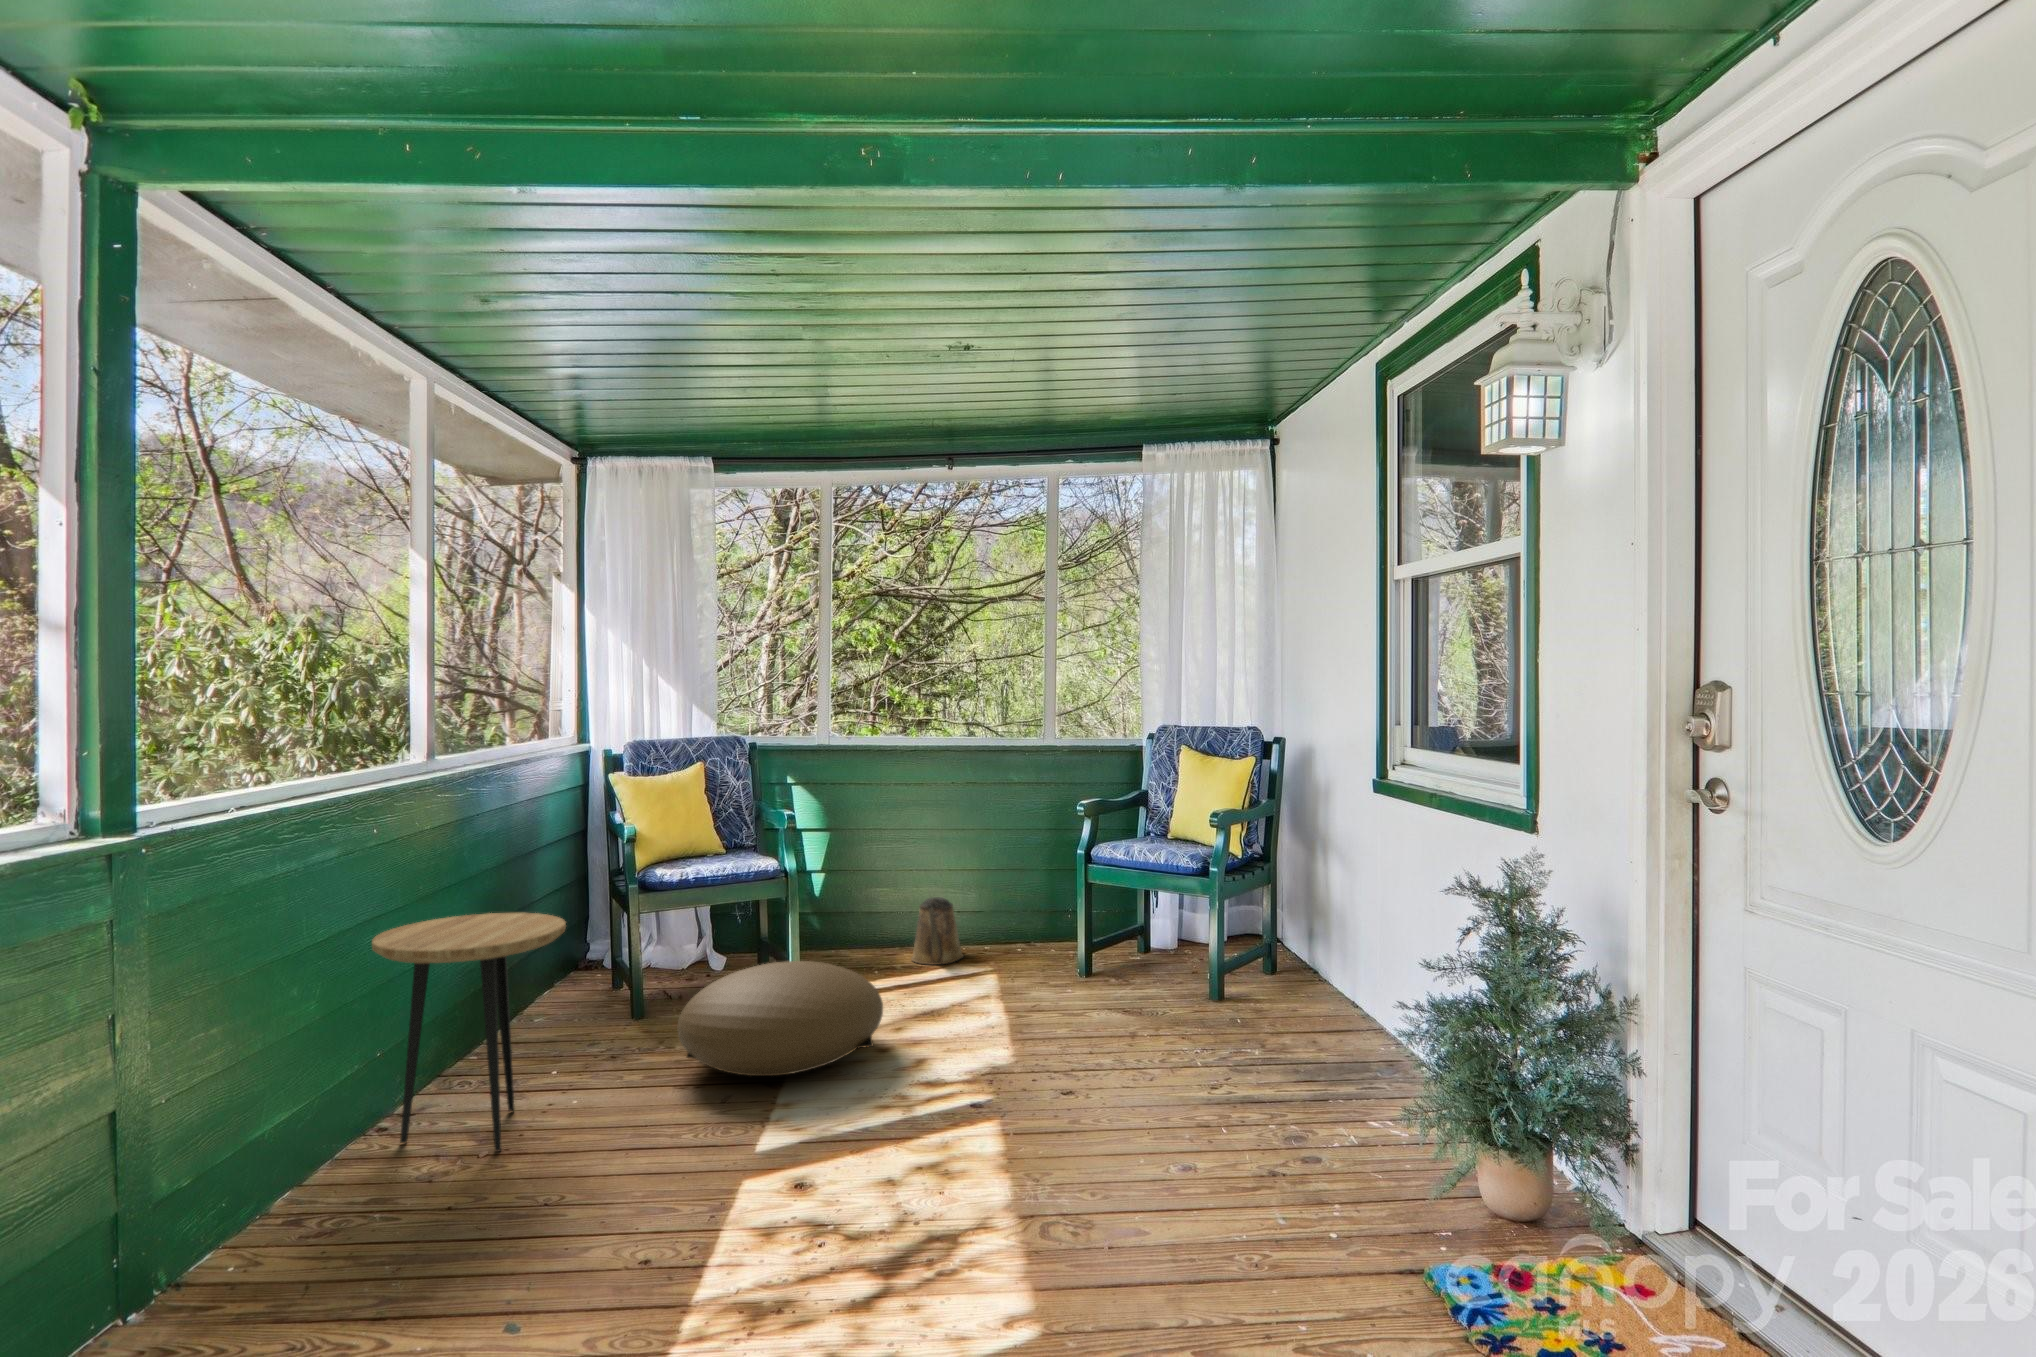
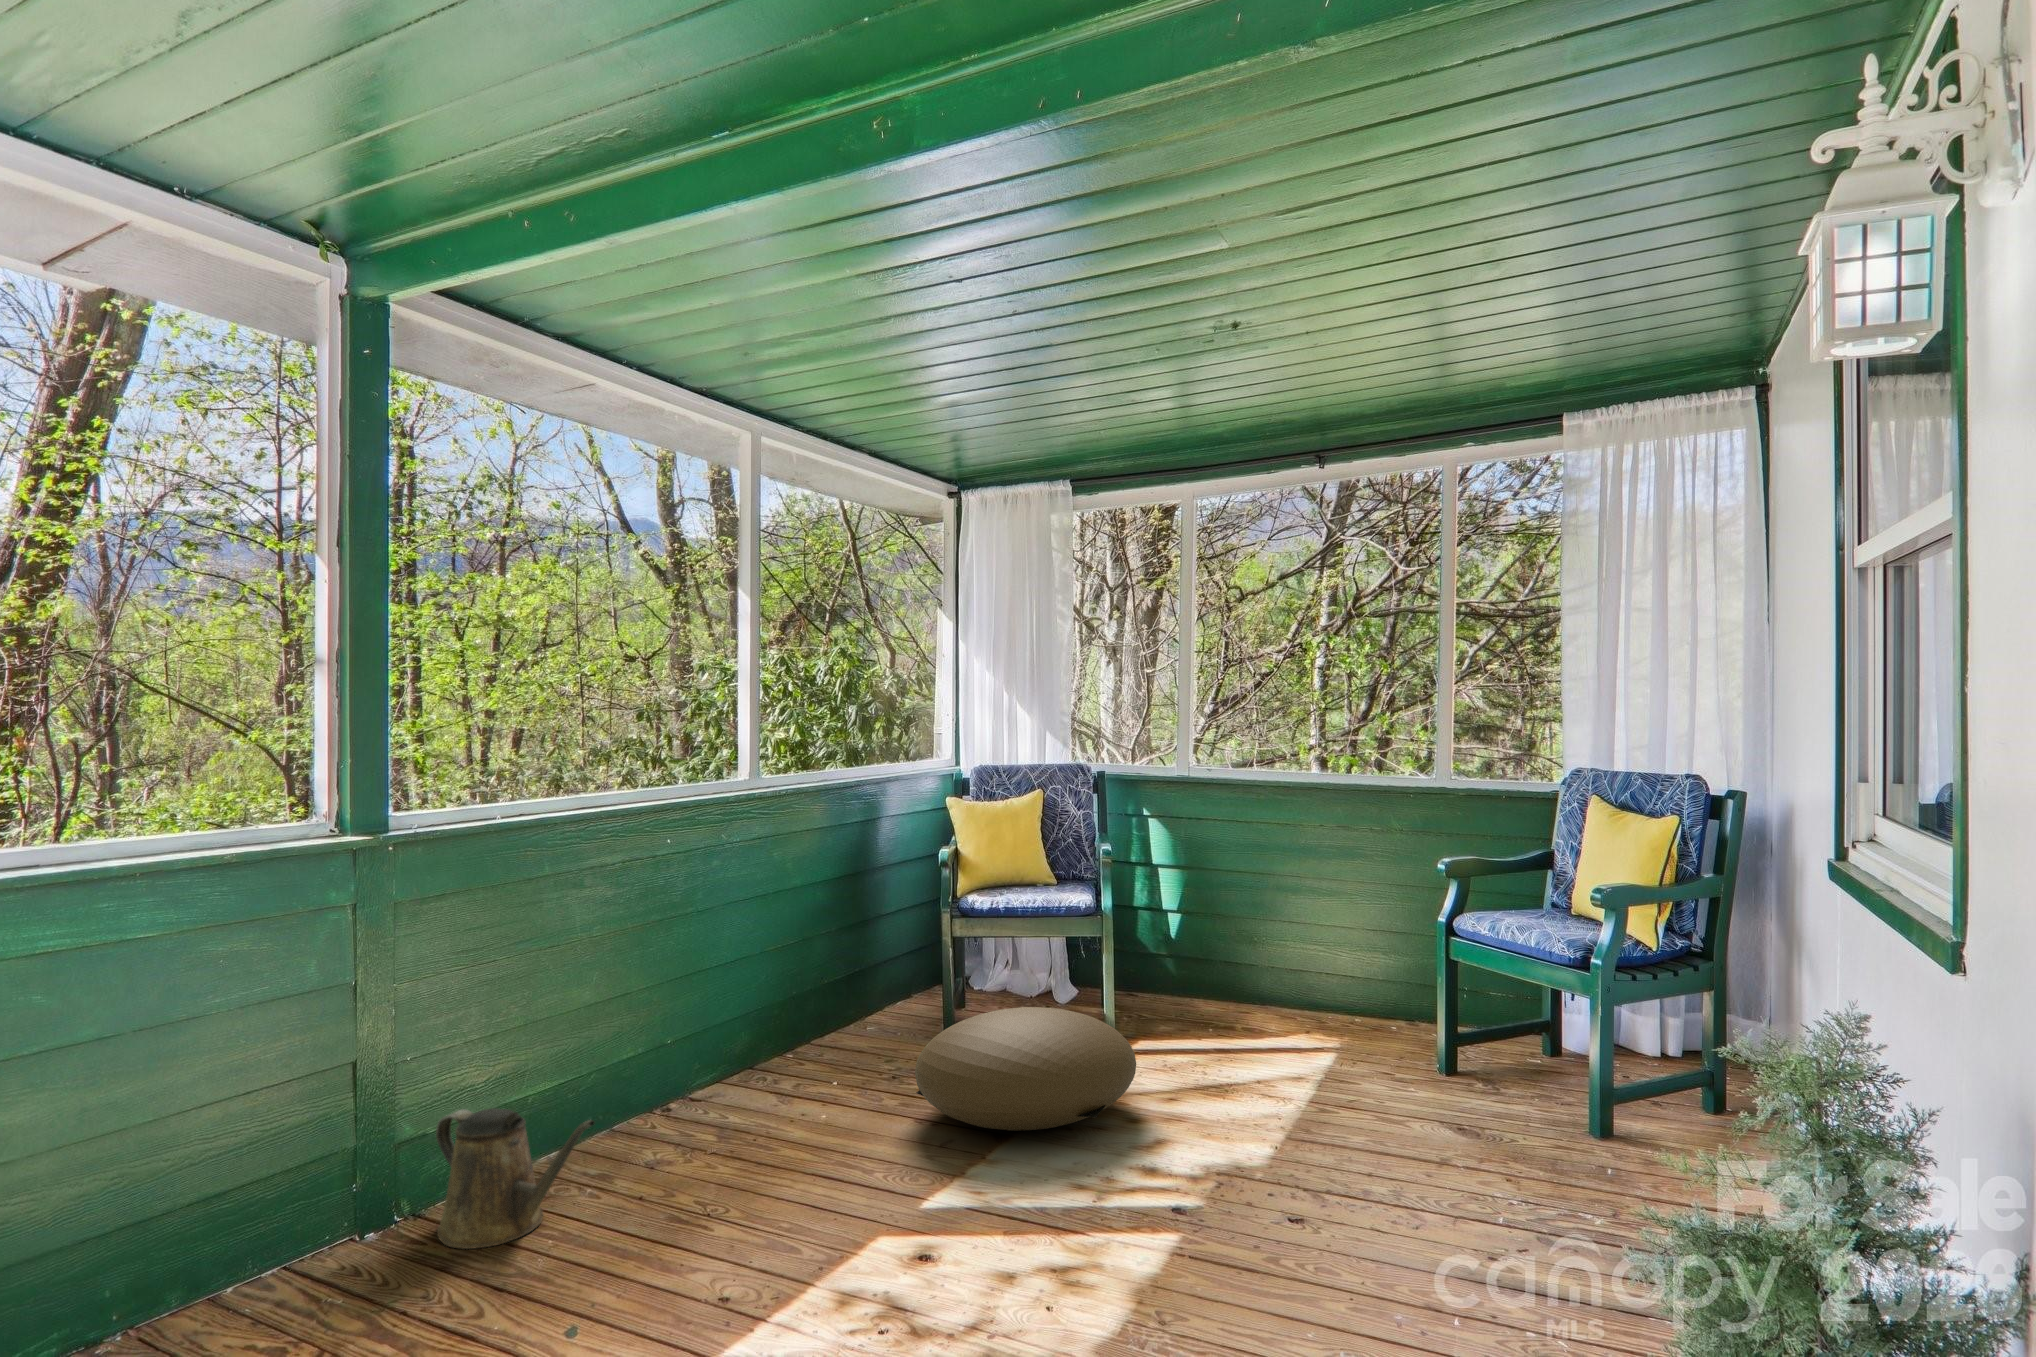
watering can: present [911,897,963,965] -> present [436,1108,595,1249]
side table: present [372,913,566,1151] -> none [636,925,801,1152]

